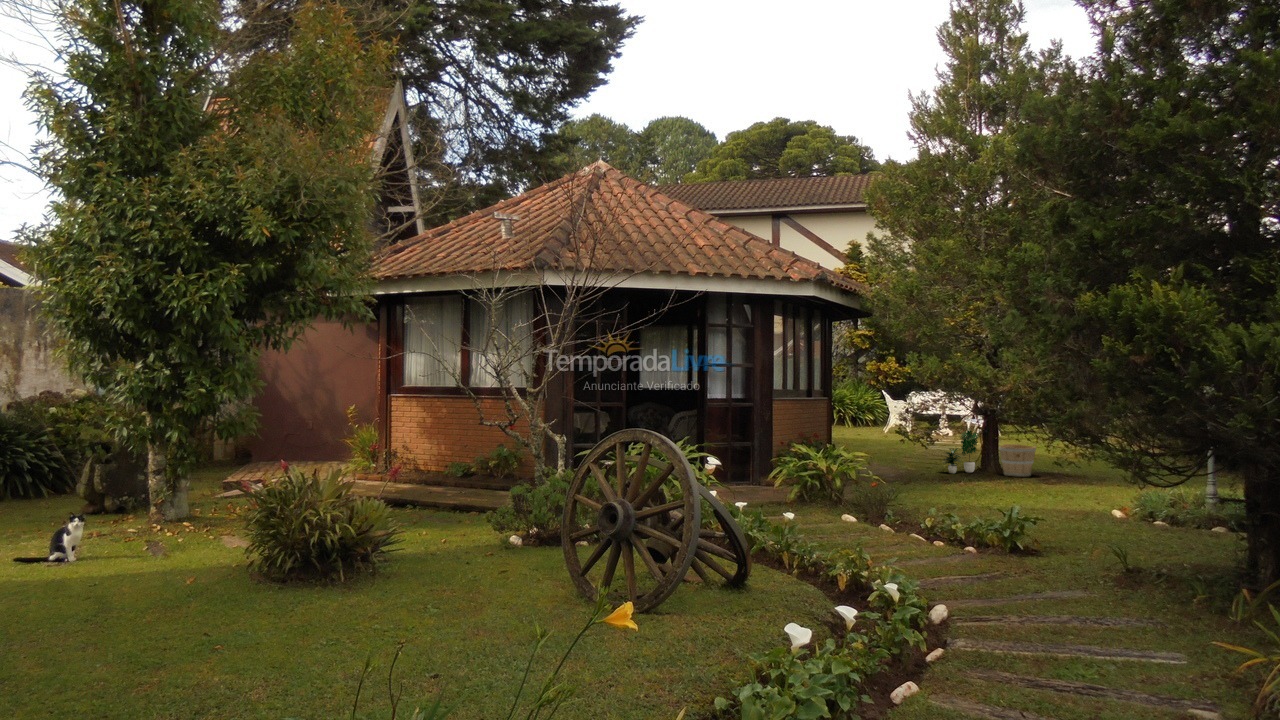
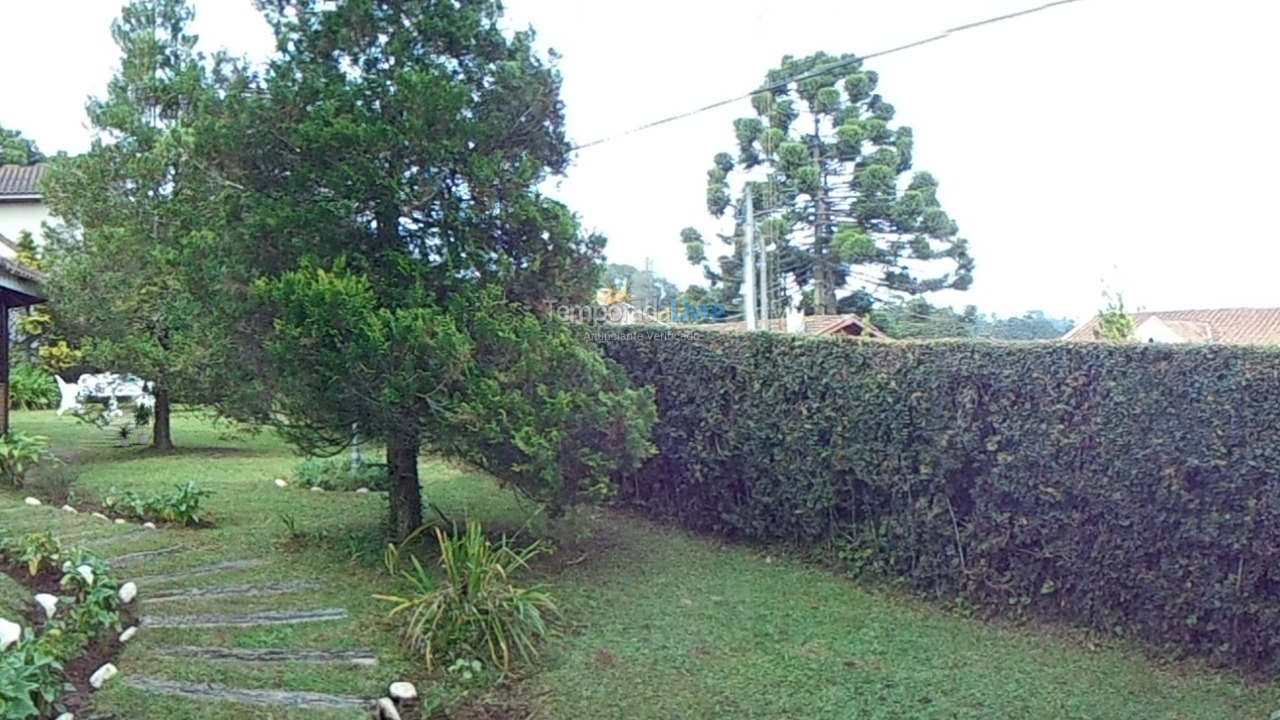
wooden bucket: present [999,444,1036,477] -> none [171,415,208,445]

